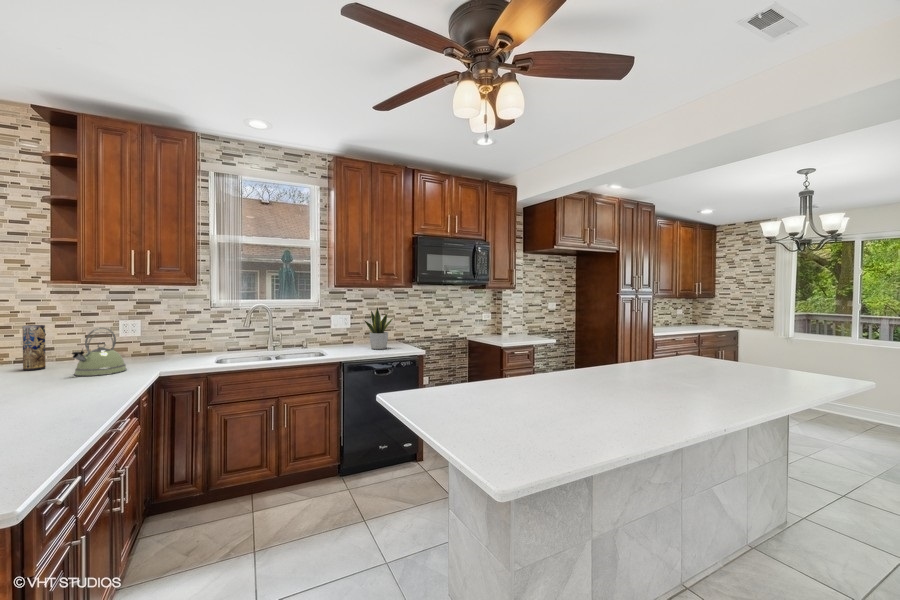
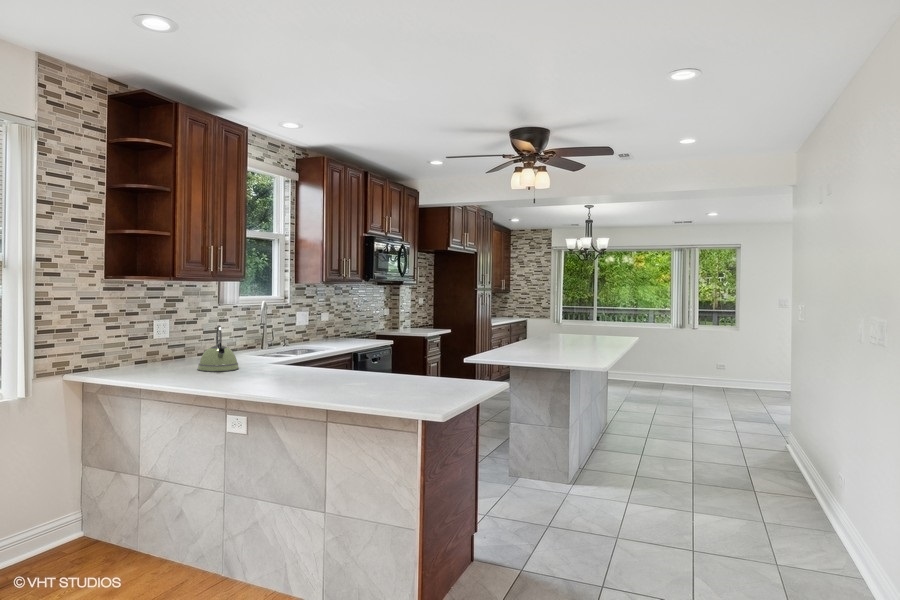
potted plant: present [365,308,393,349] -> none [334,302,359,344]
vase: present [22,325,46,370] -> none [125,325,144,374]

